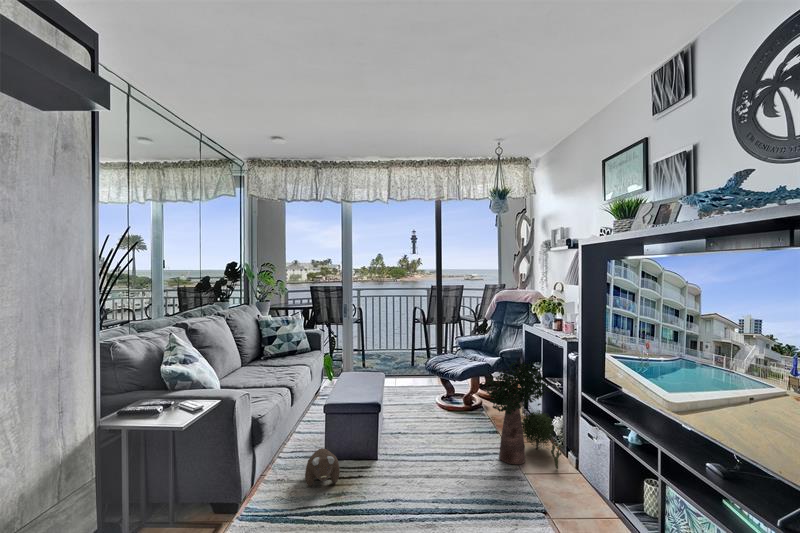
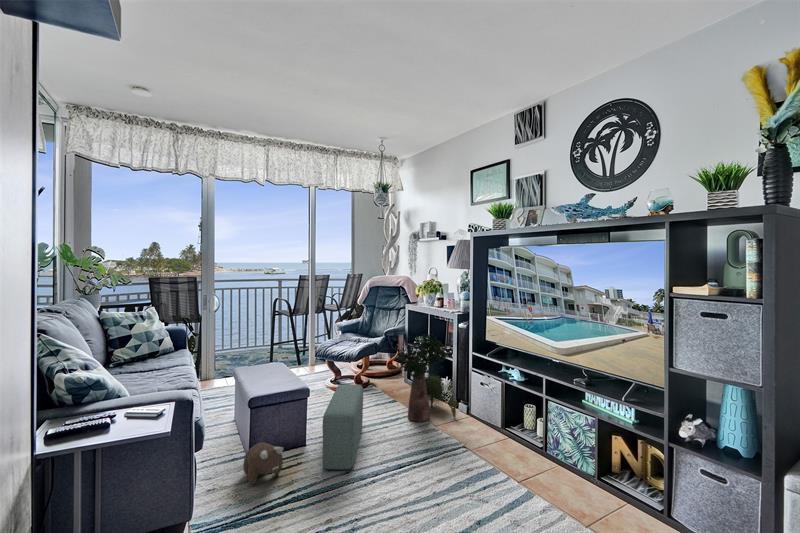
pouf: none [374,405,445,498] -> present [322,384,363,470]

